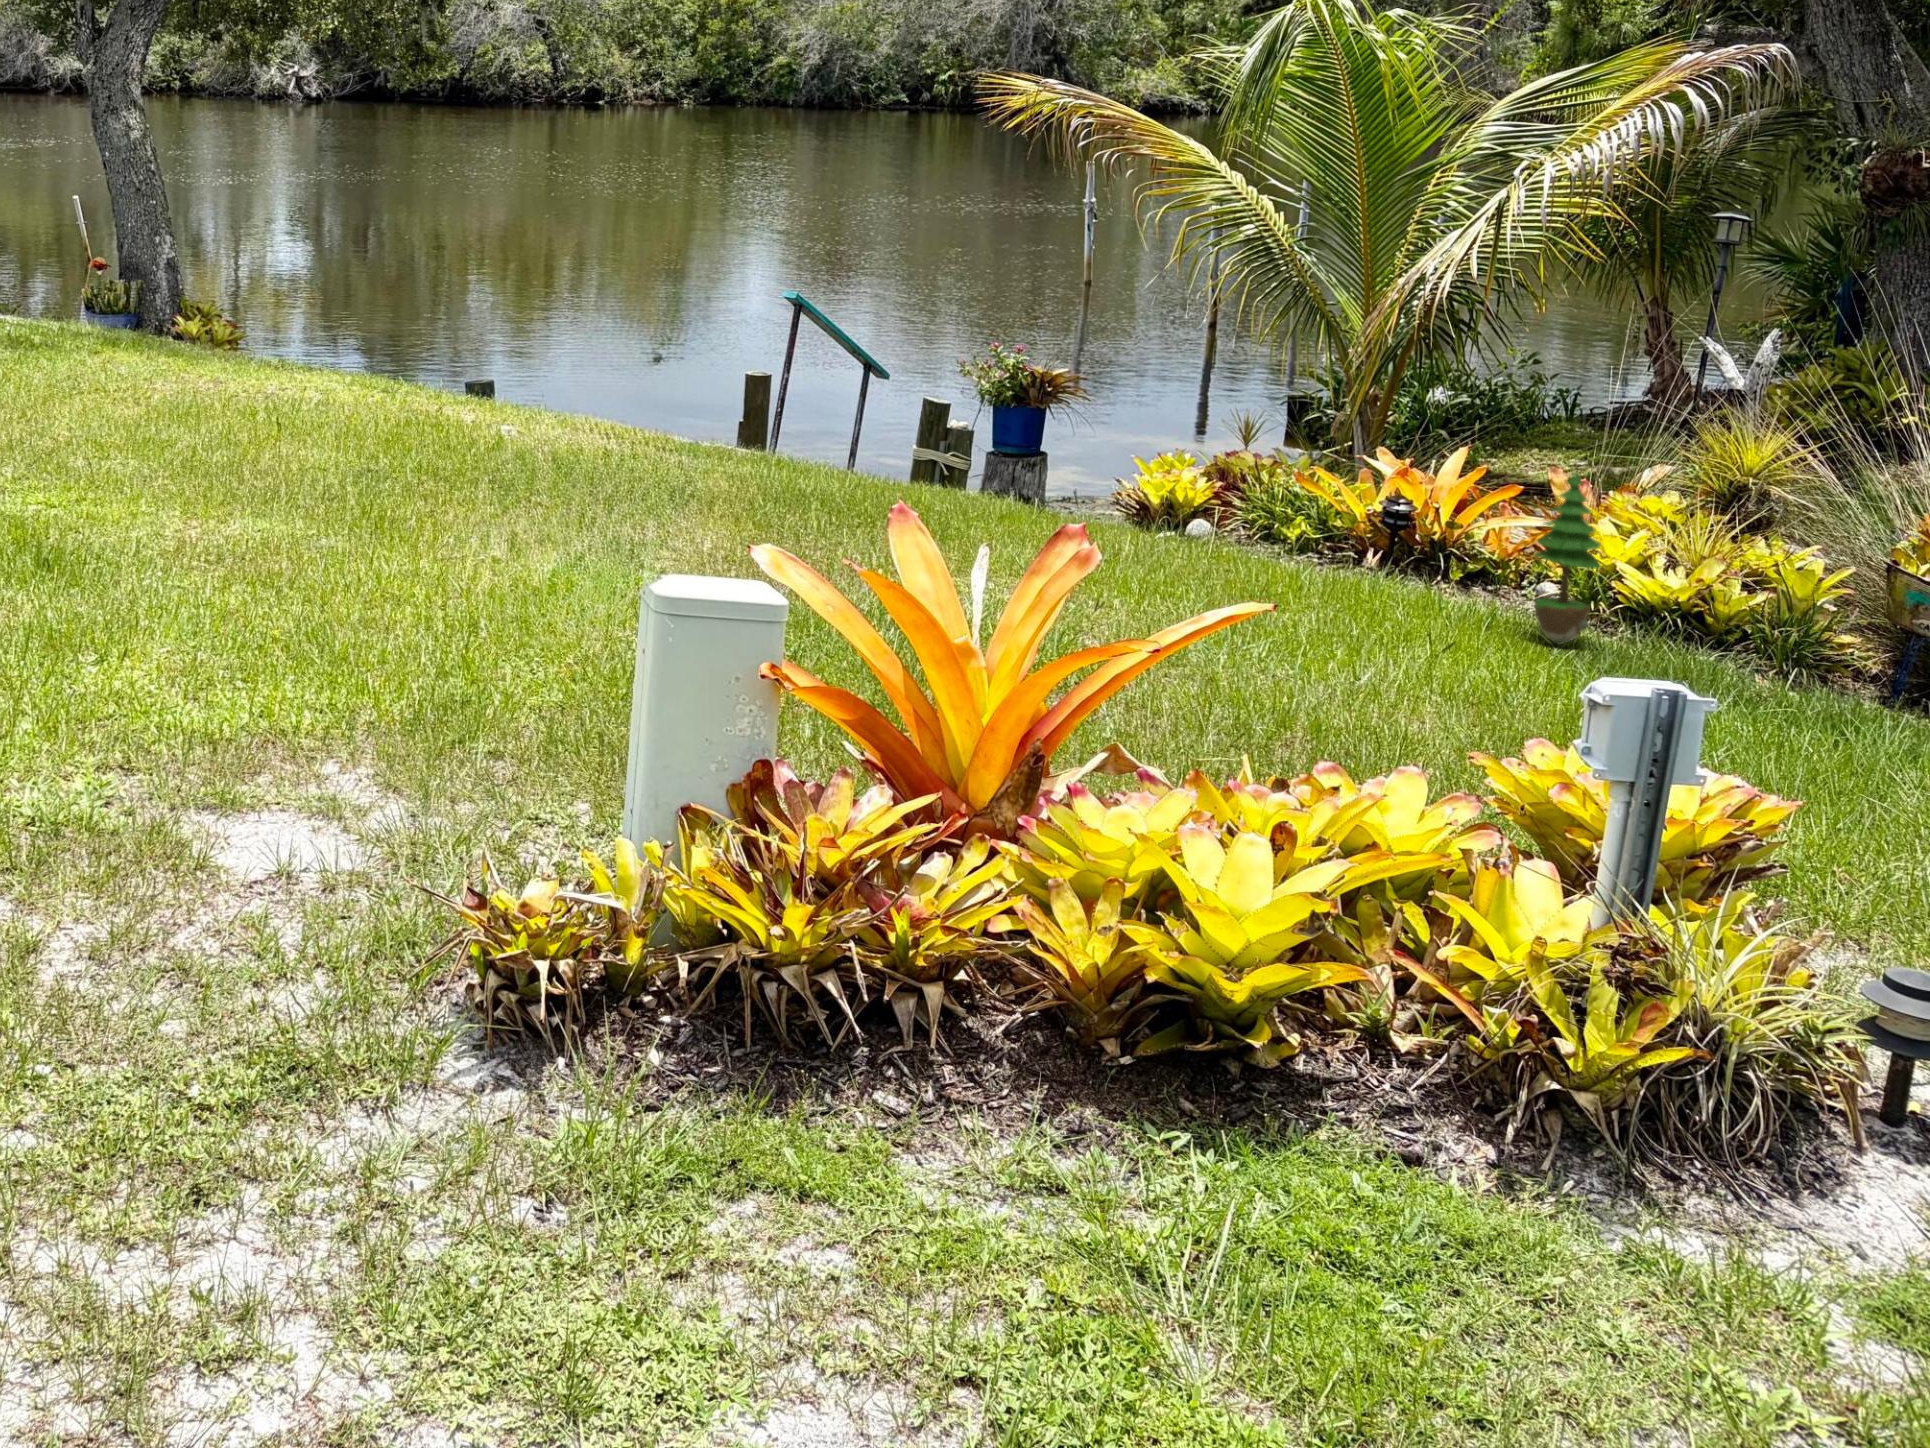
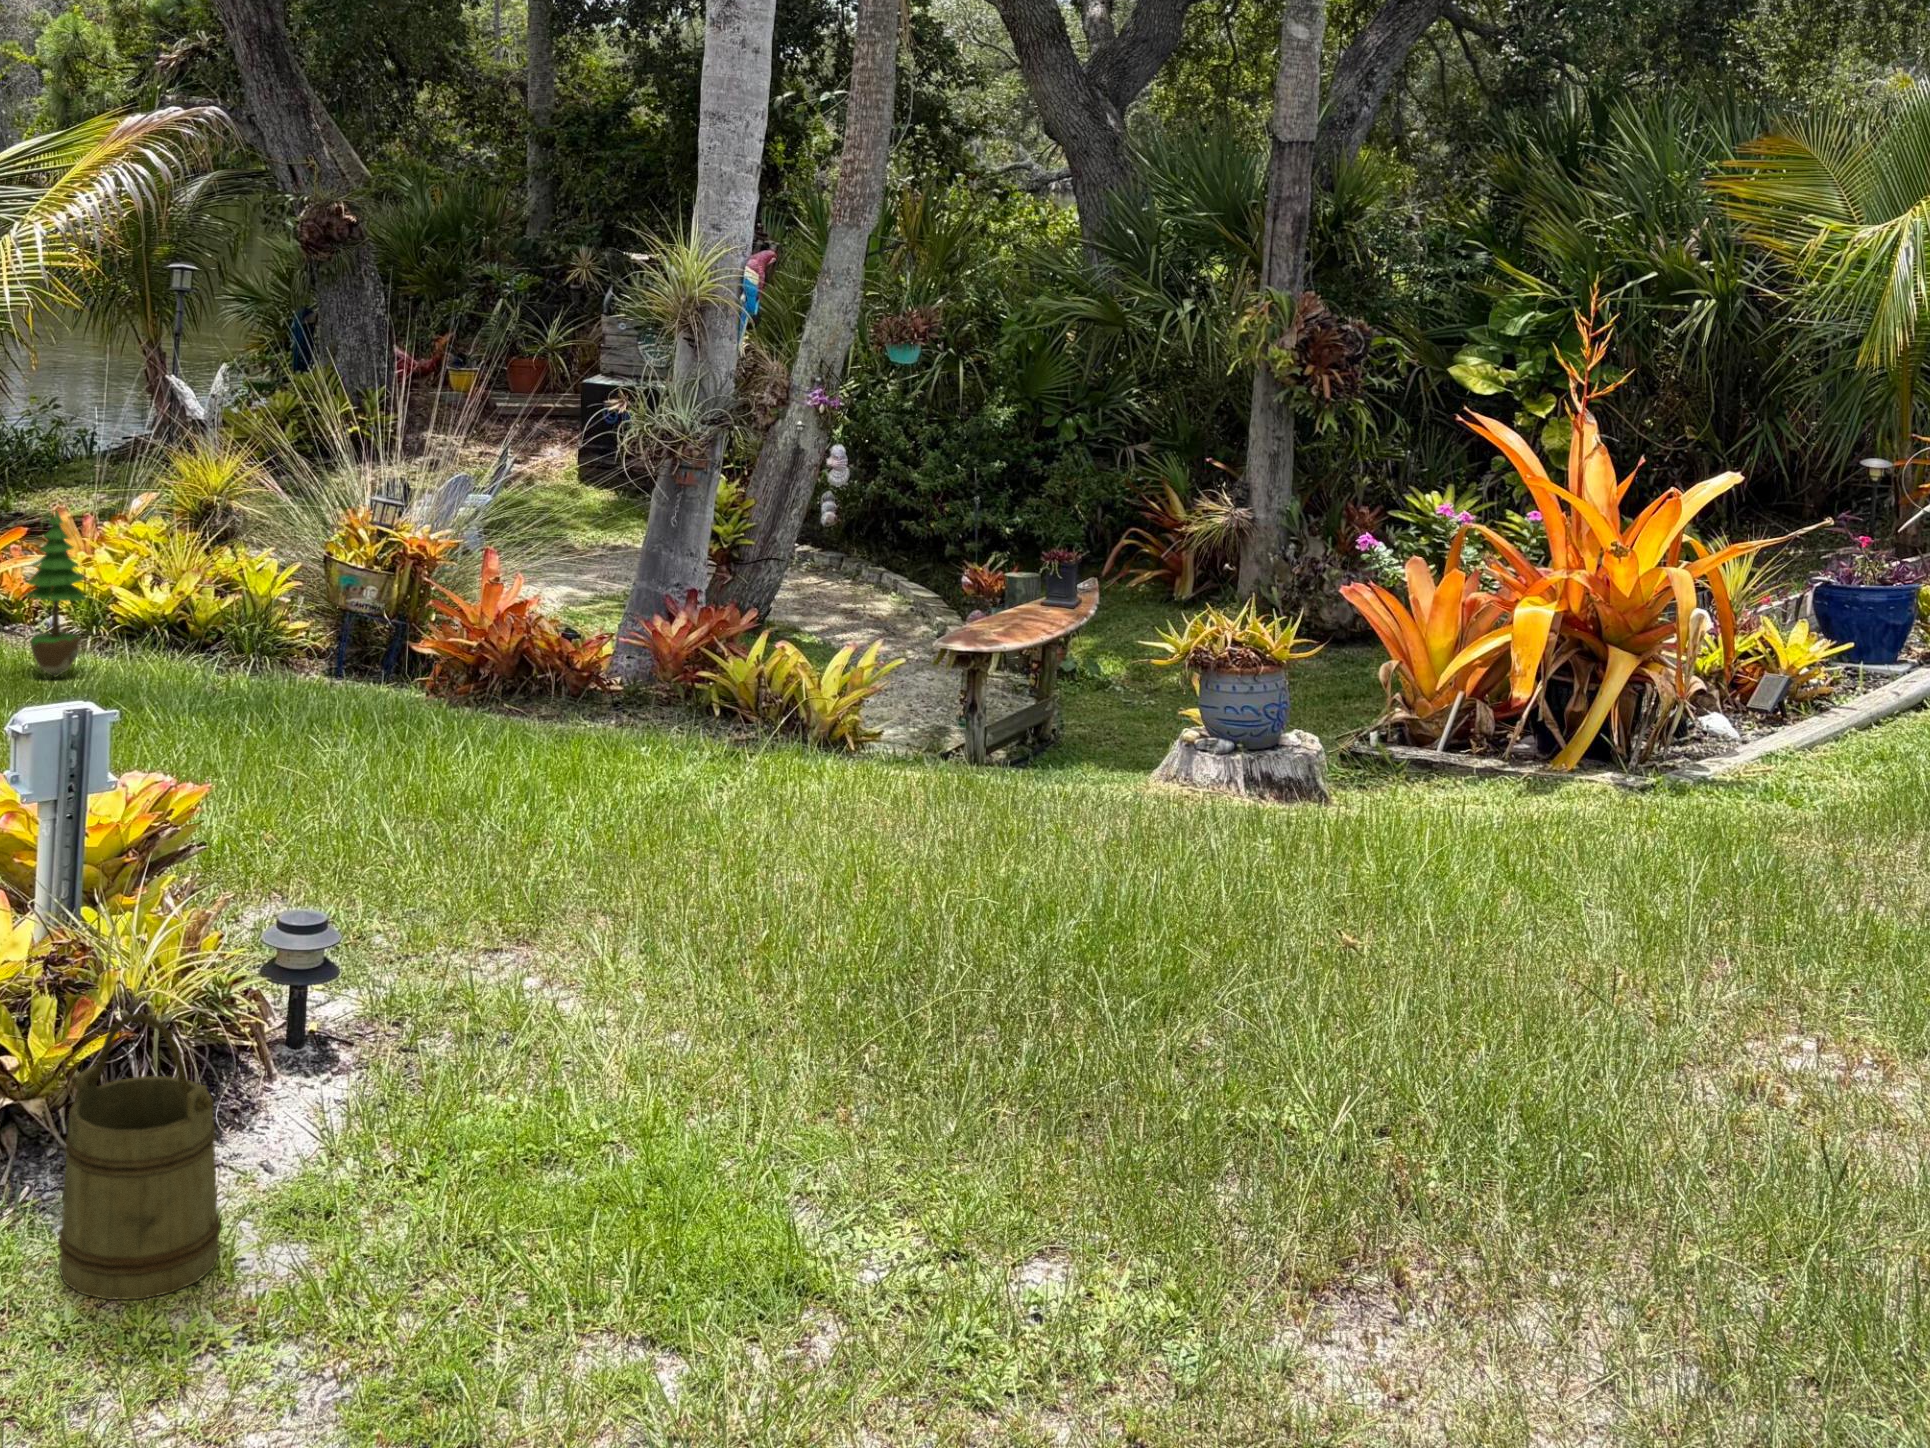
bucket: none [1615,1038,1830,1361] -> present [58,1013,221,1300]

